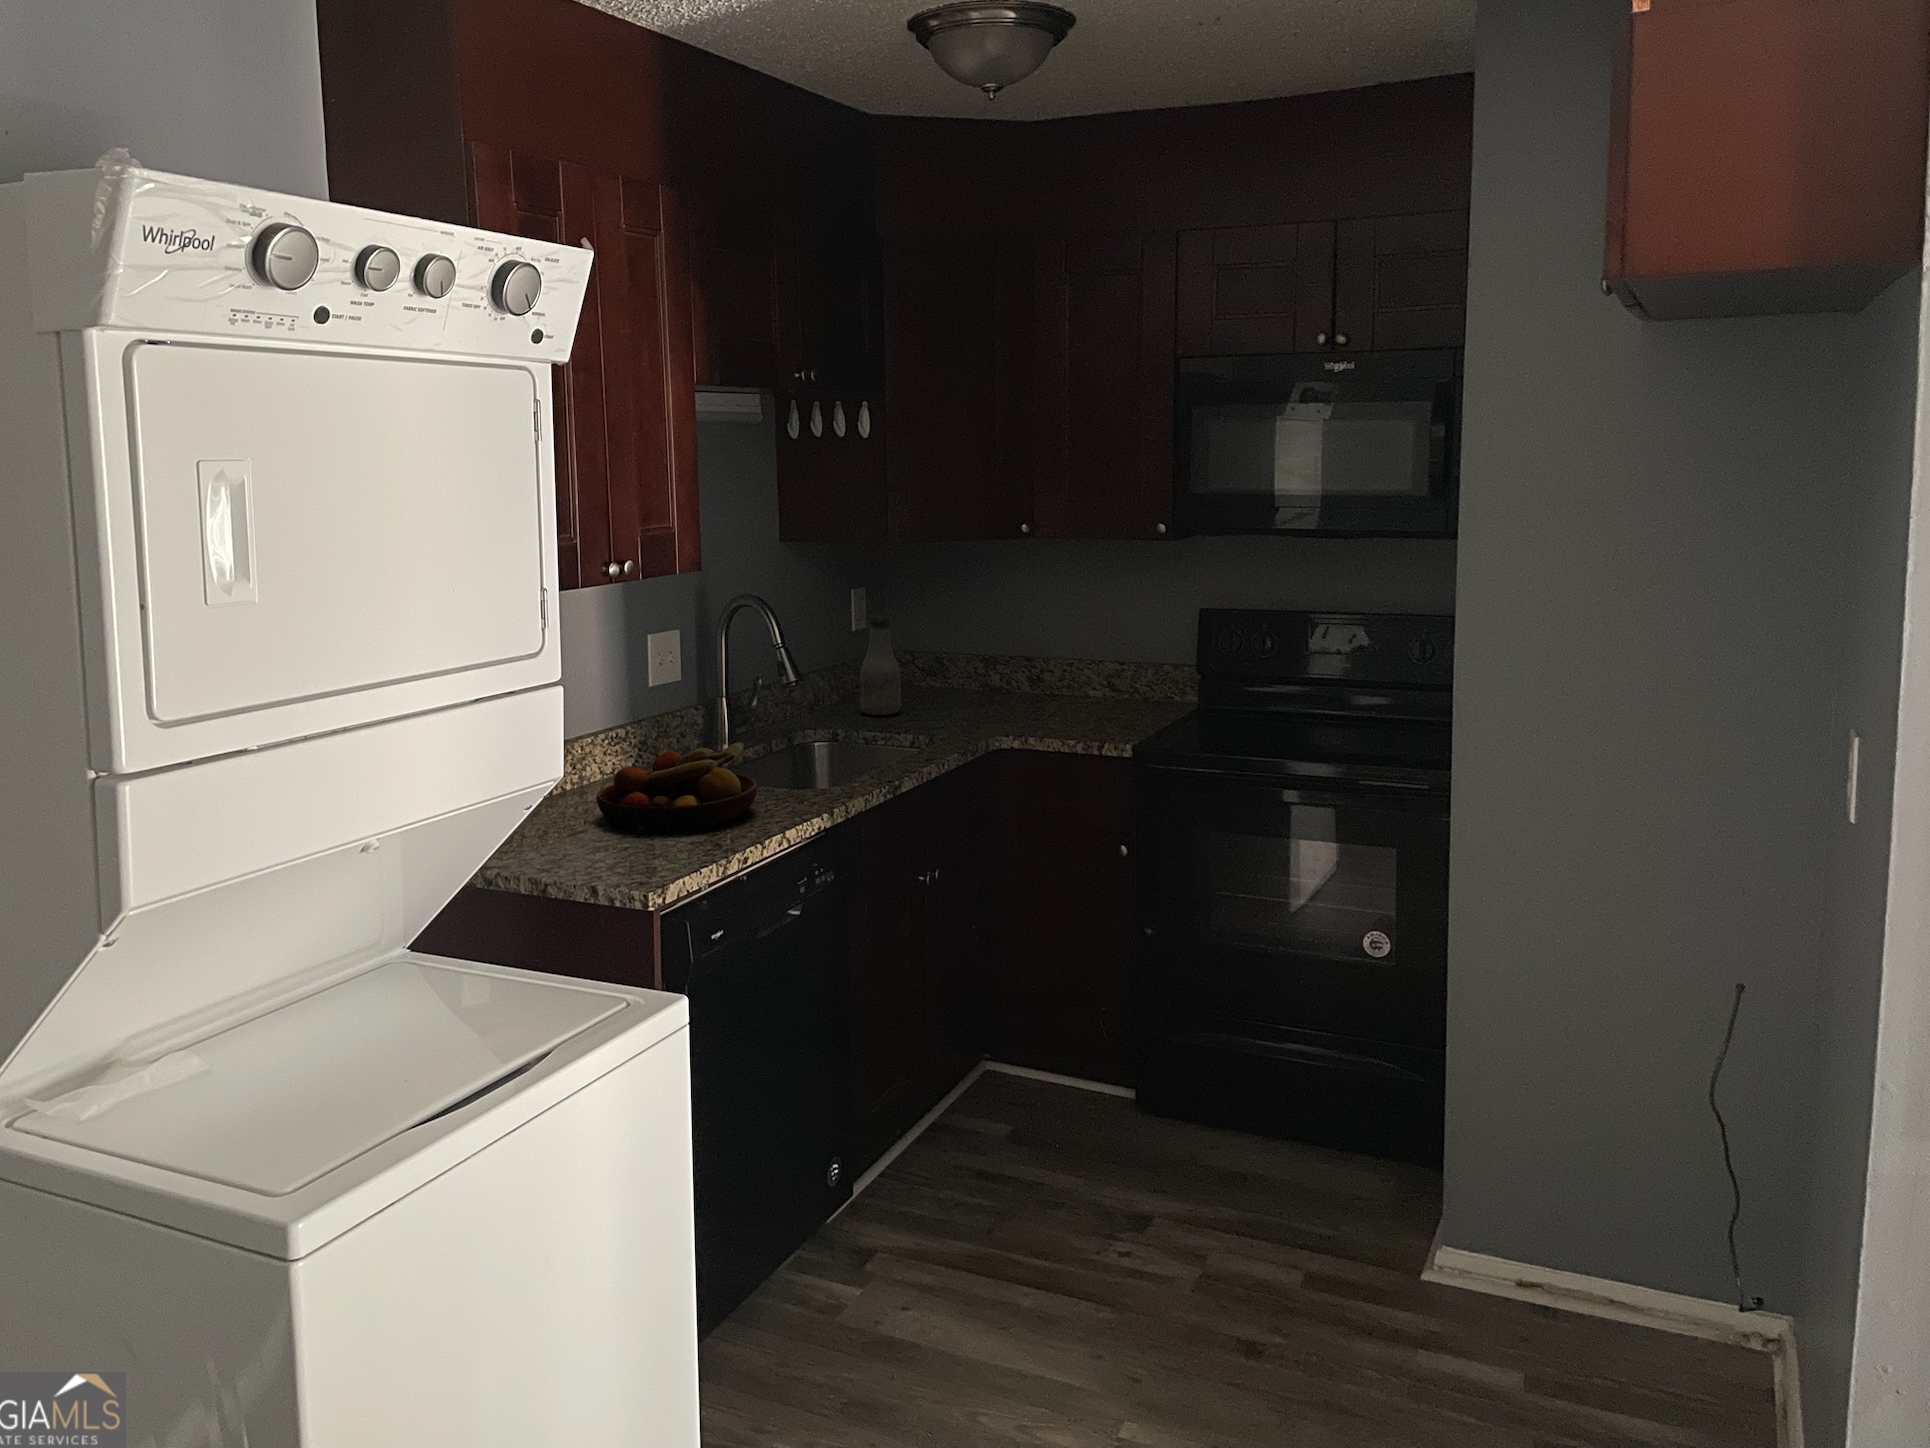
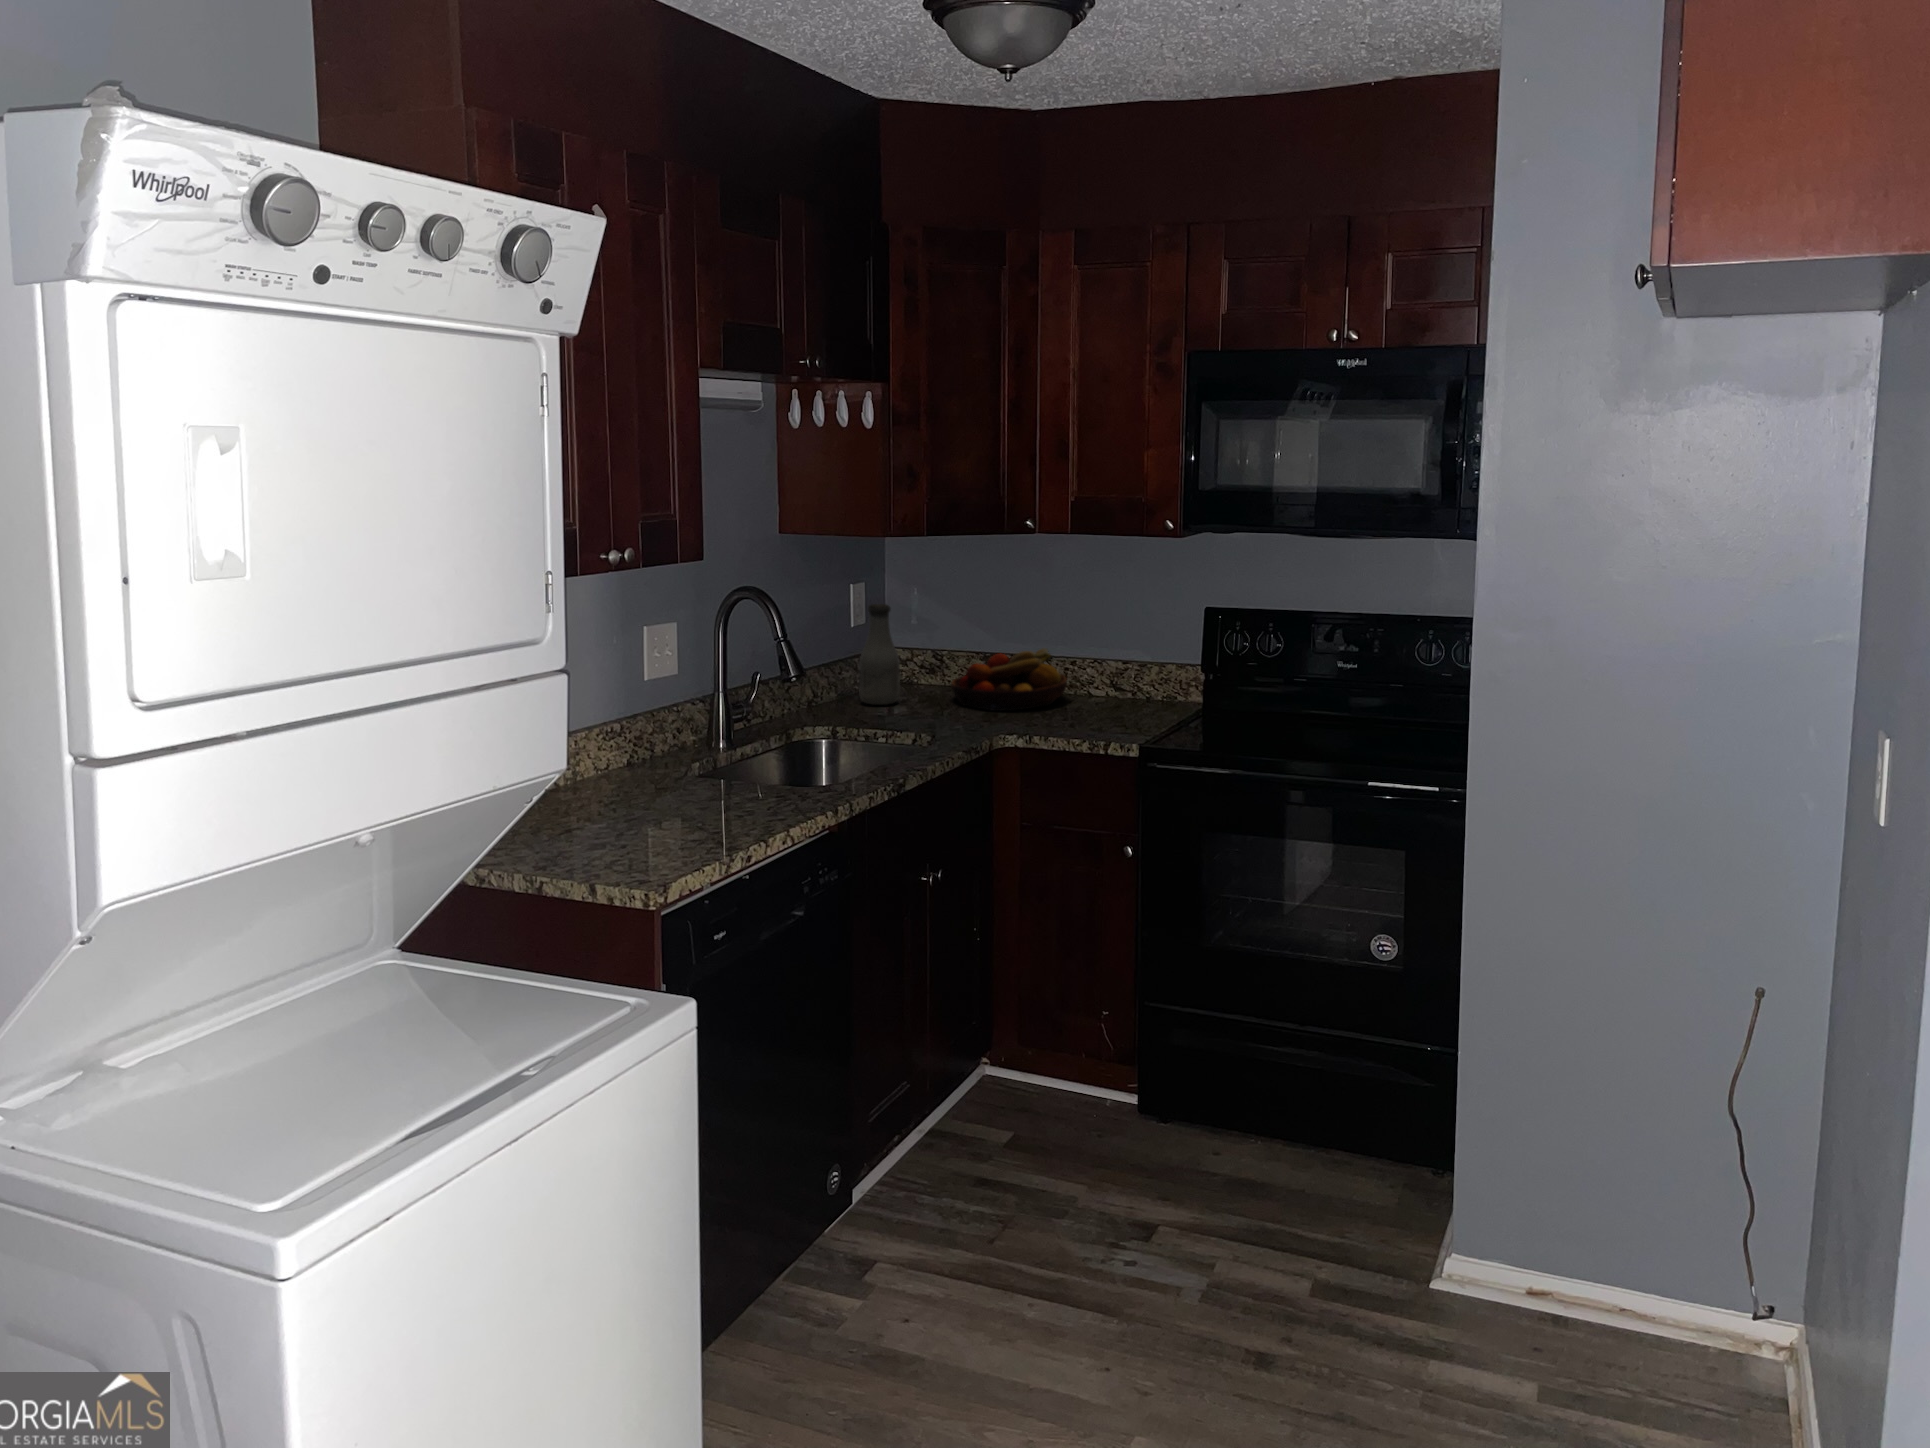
fruit bowl: present [596,742,757,834] -> present [951,648,1067,711]

